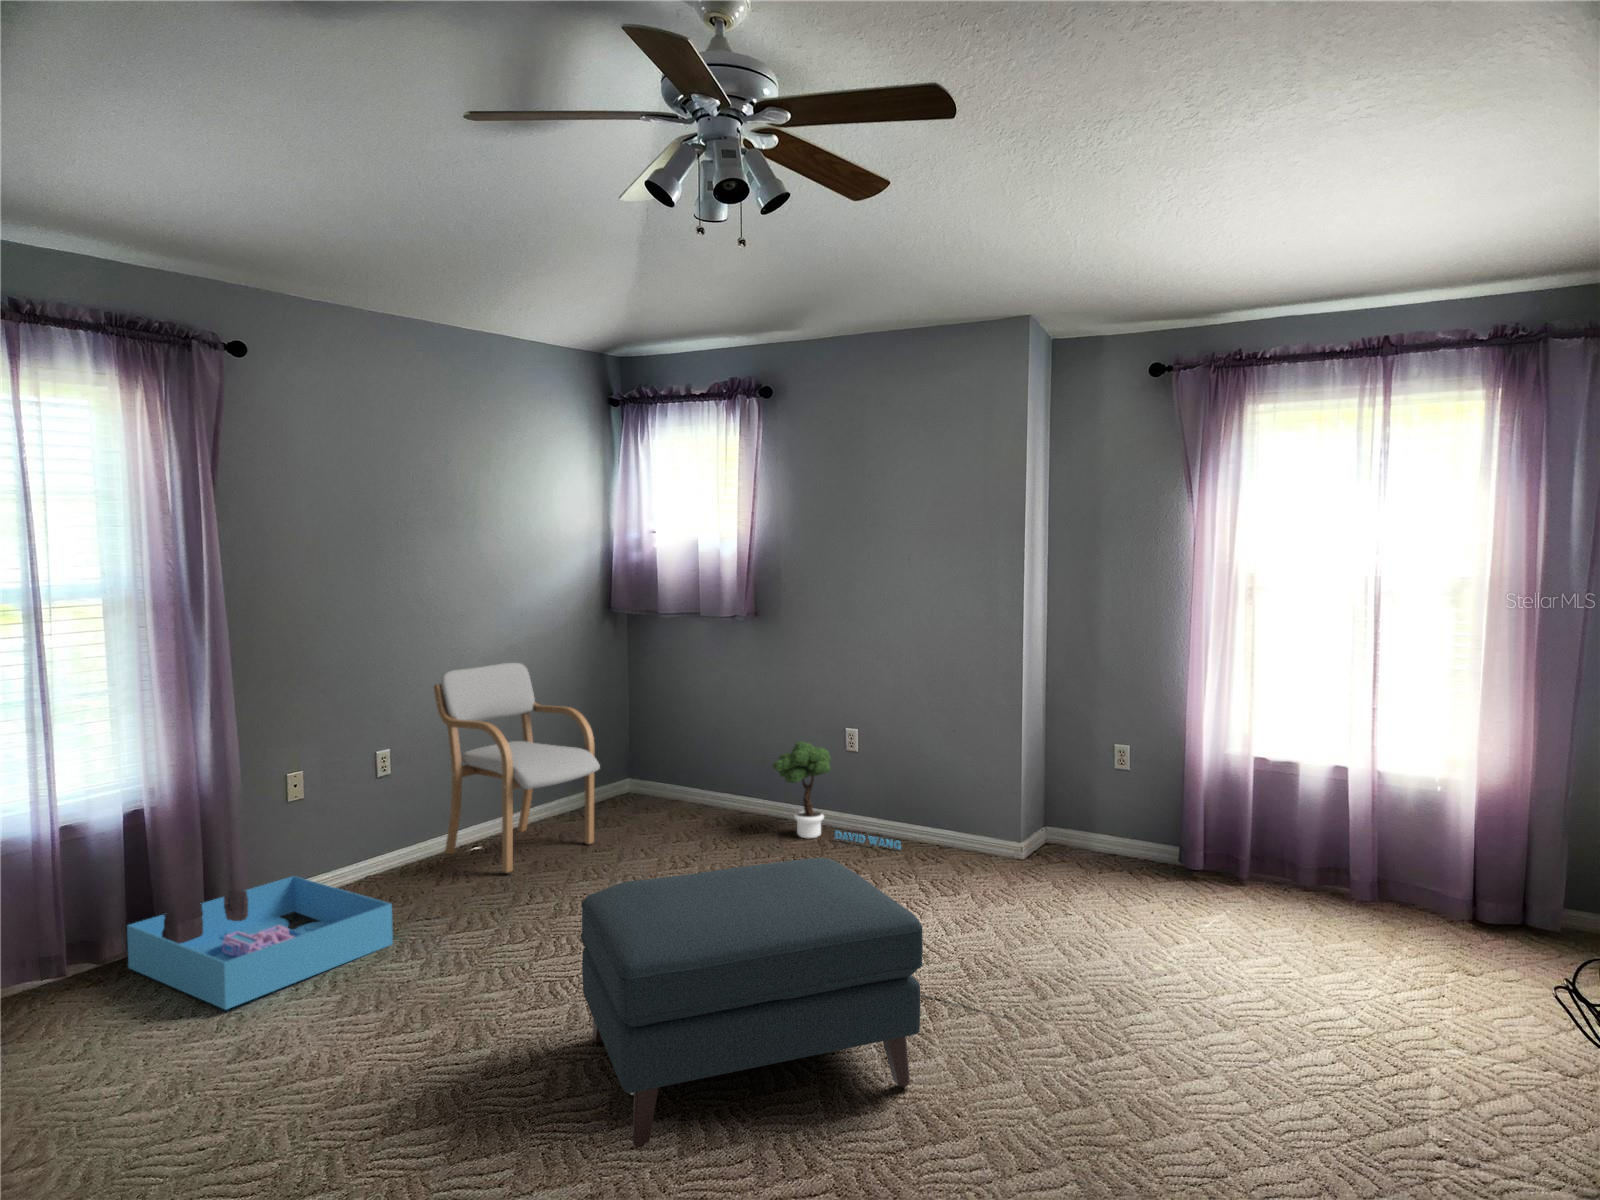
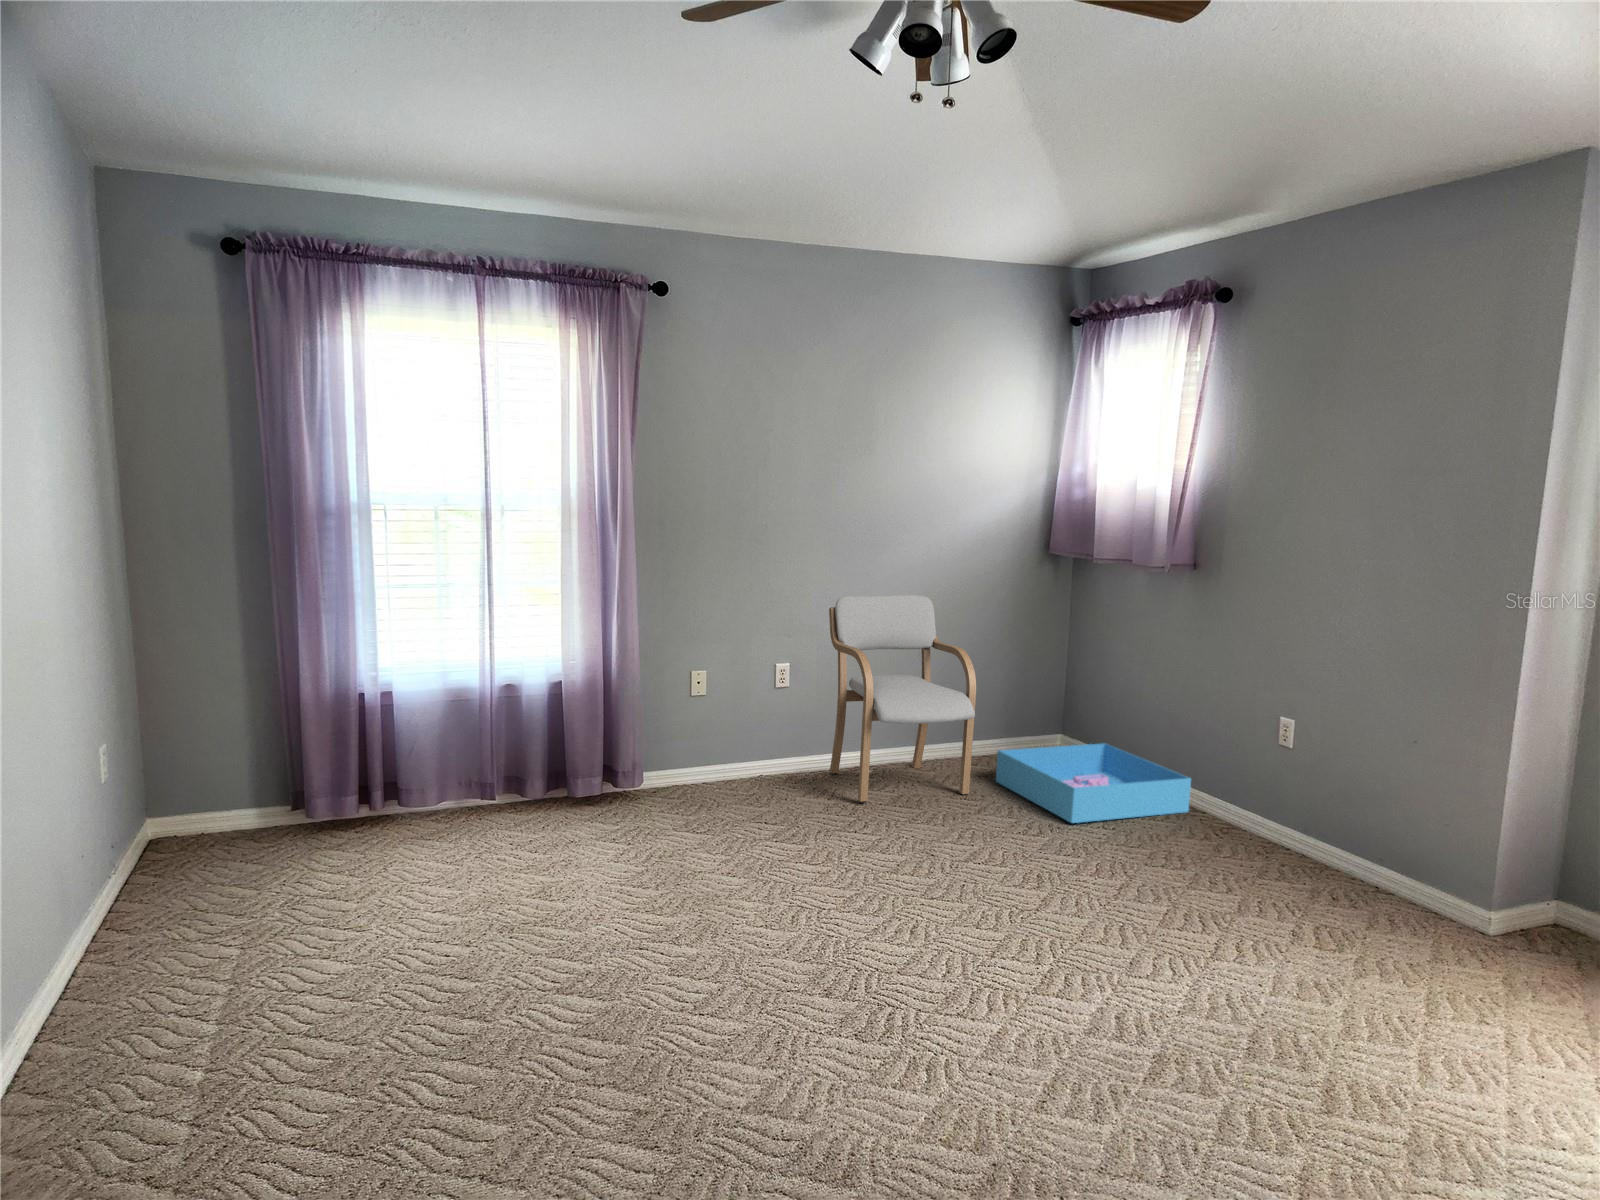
potted tree: present [772,741,901,849] -> none [1173,728,1316,889]
ottoman: present [581,858,923,1147] -> none [700,824,1069,1146]
storage bin: present [127,876,393,1010] -> present [996,744,1191,823]

